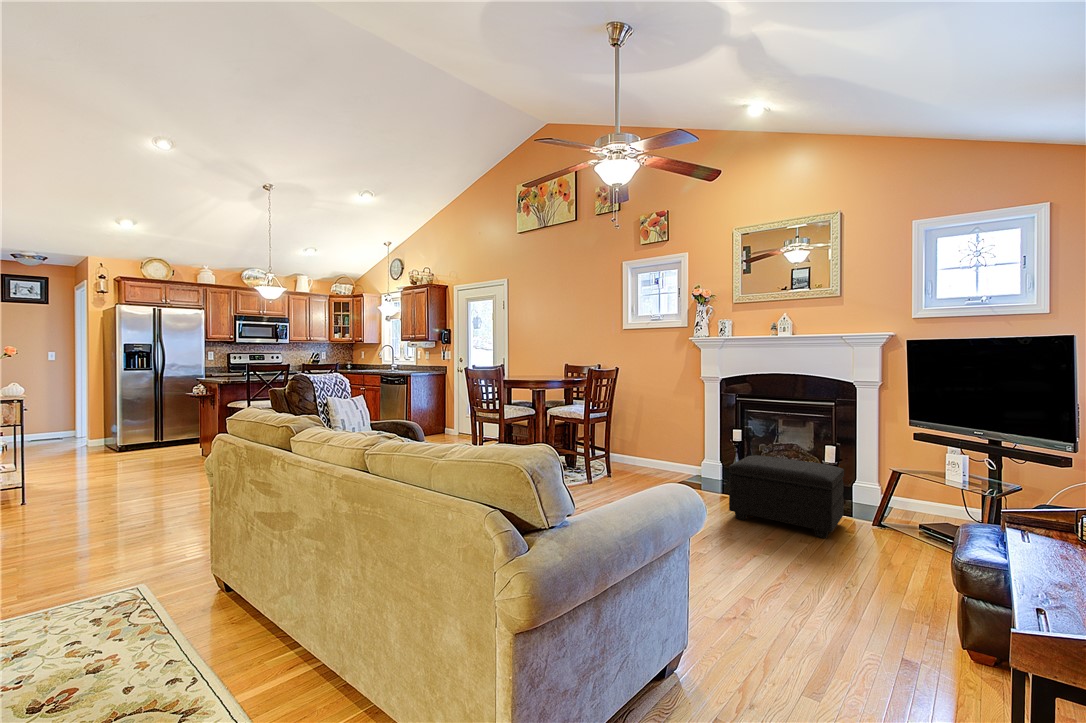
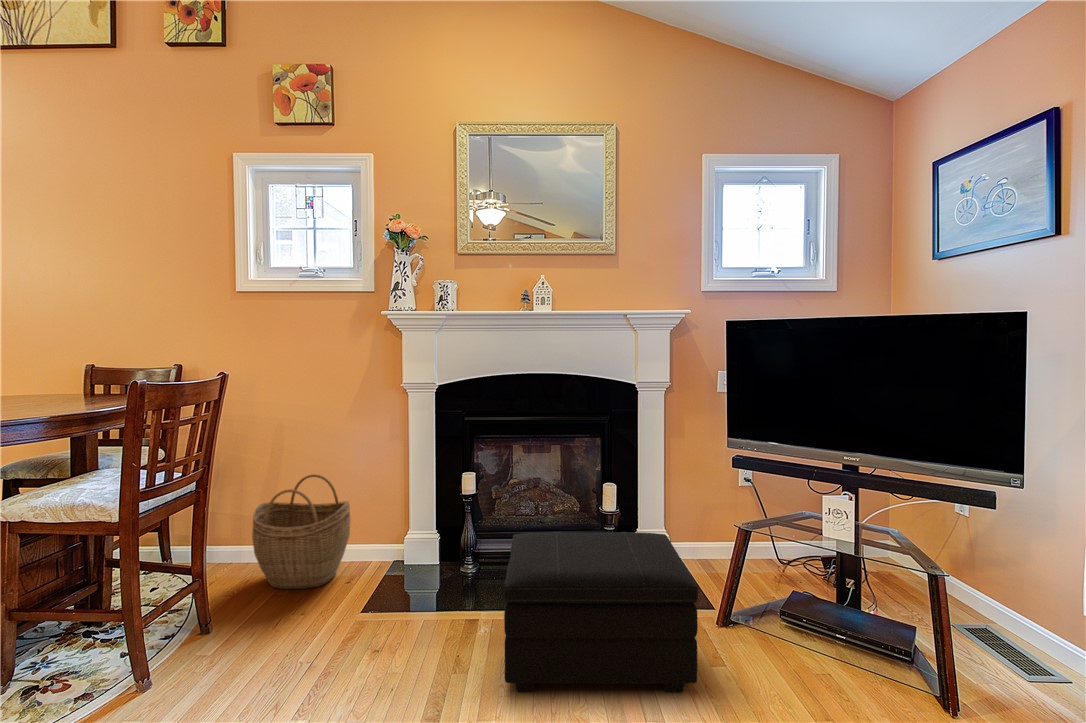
woven basket: none [627,422,672,476] -> present [252,474,351,589]

